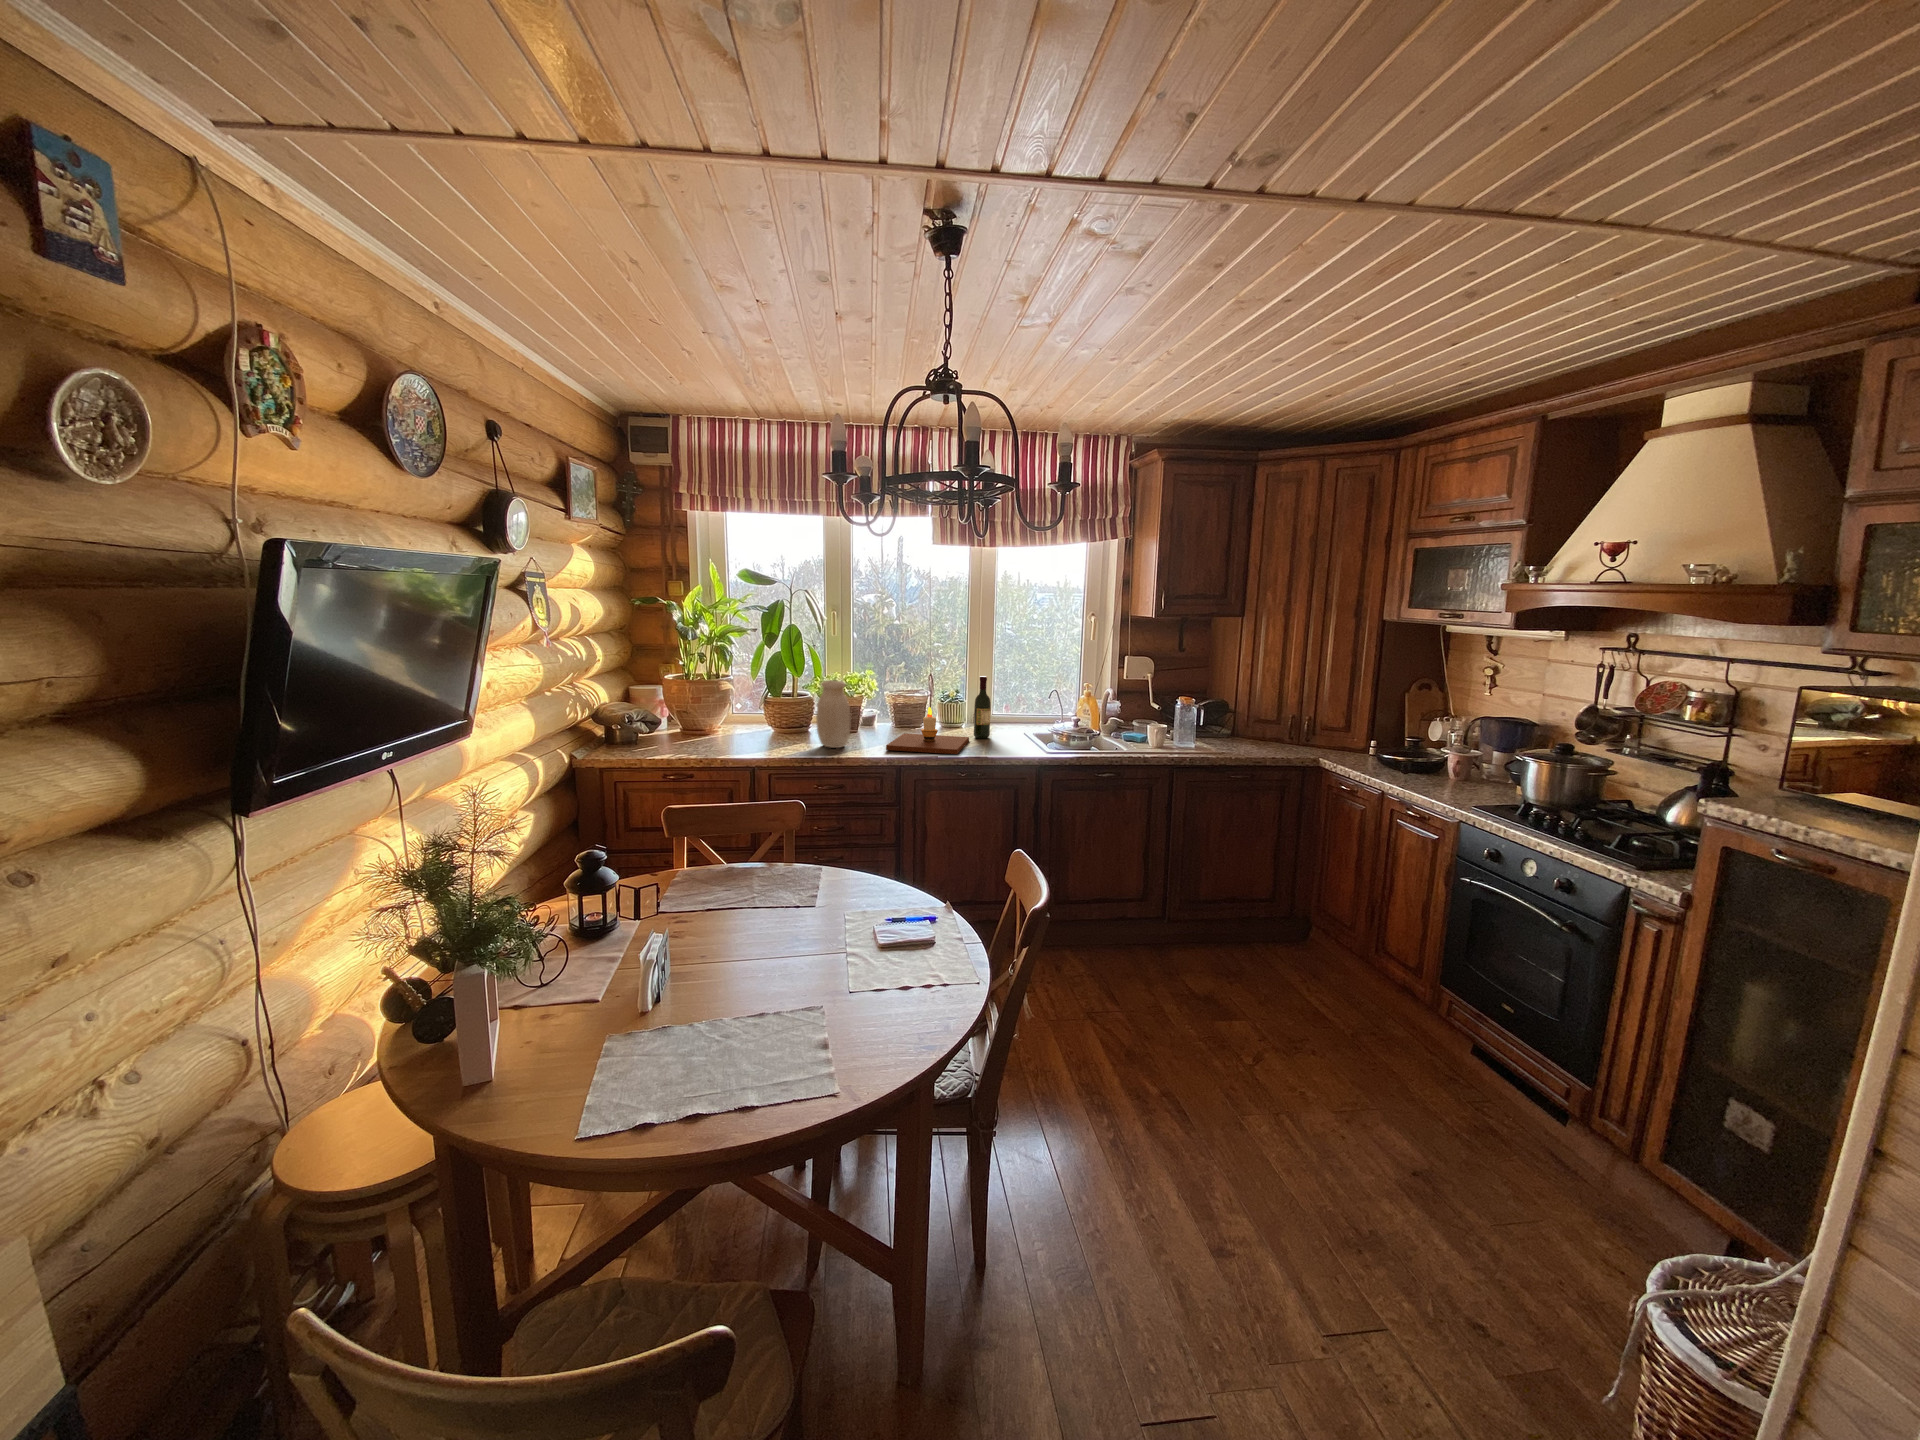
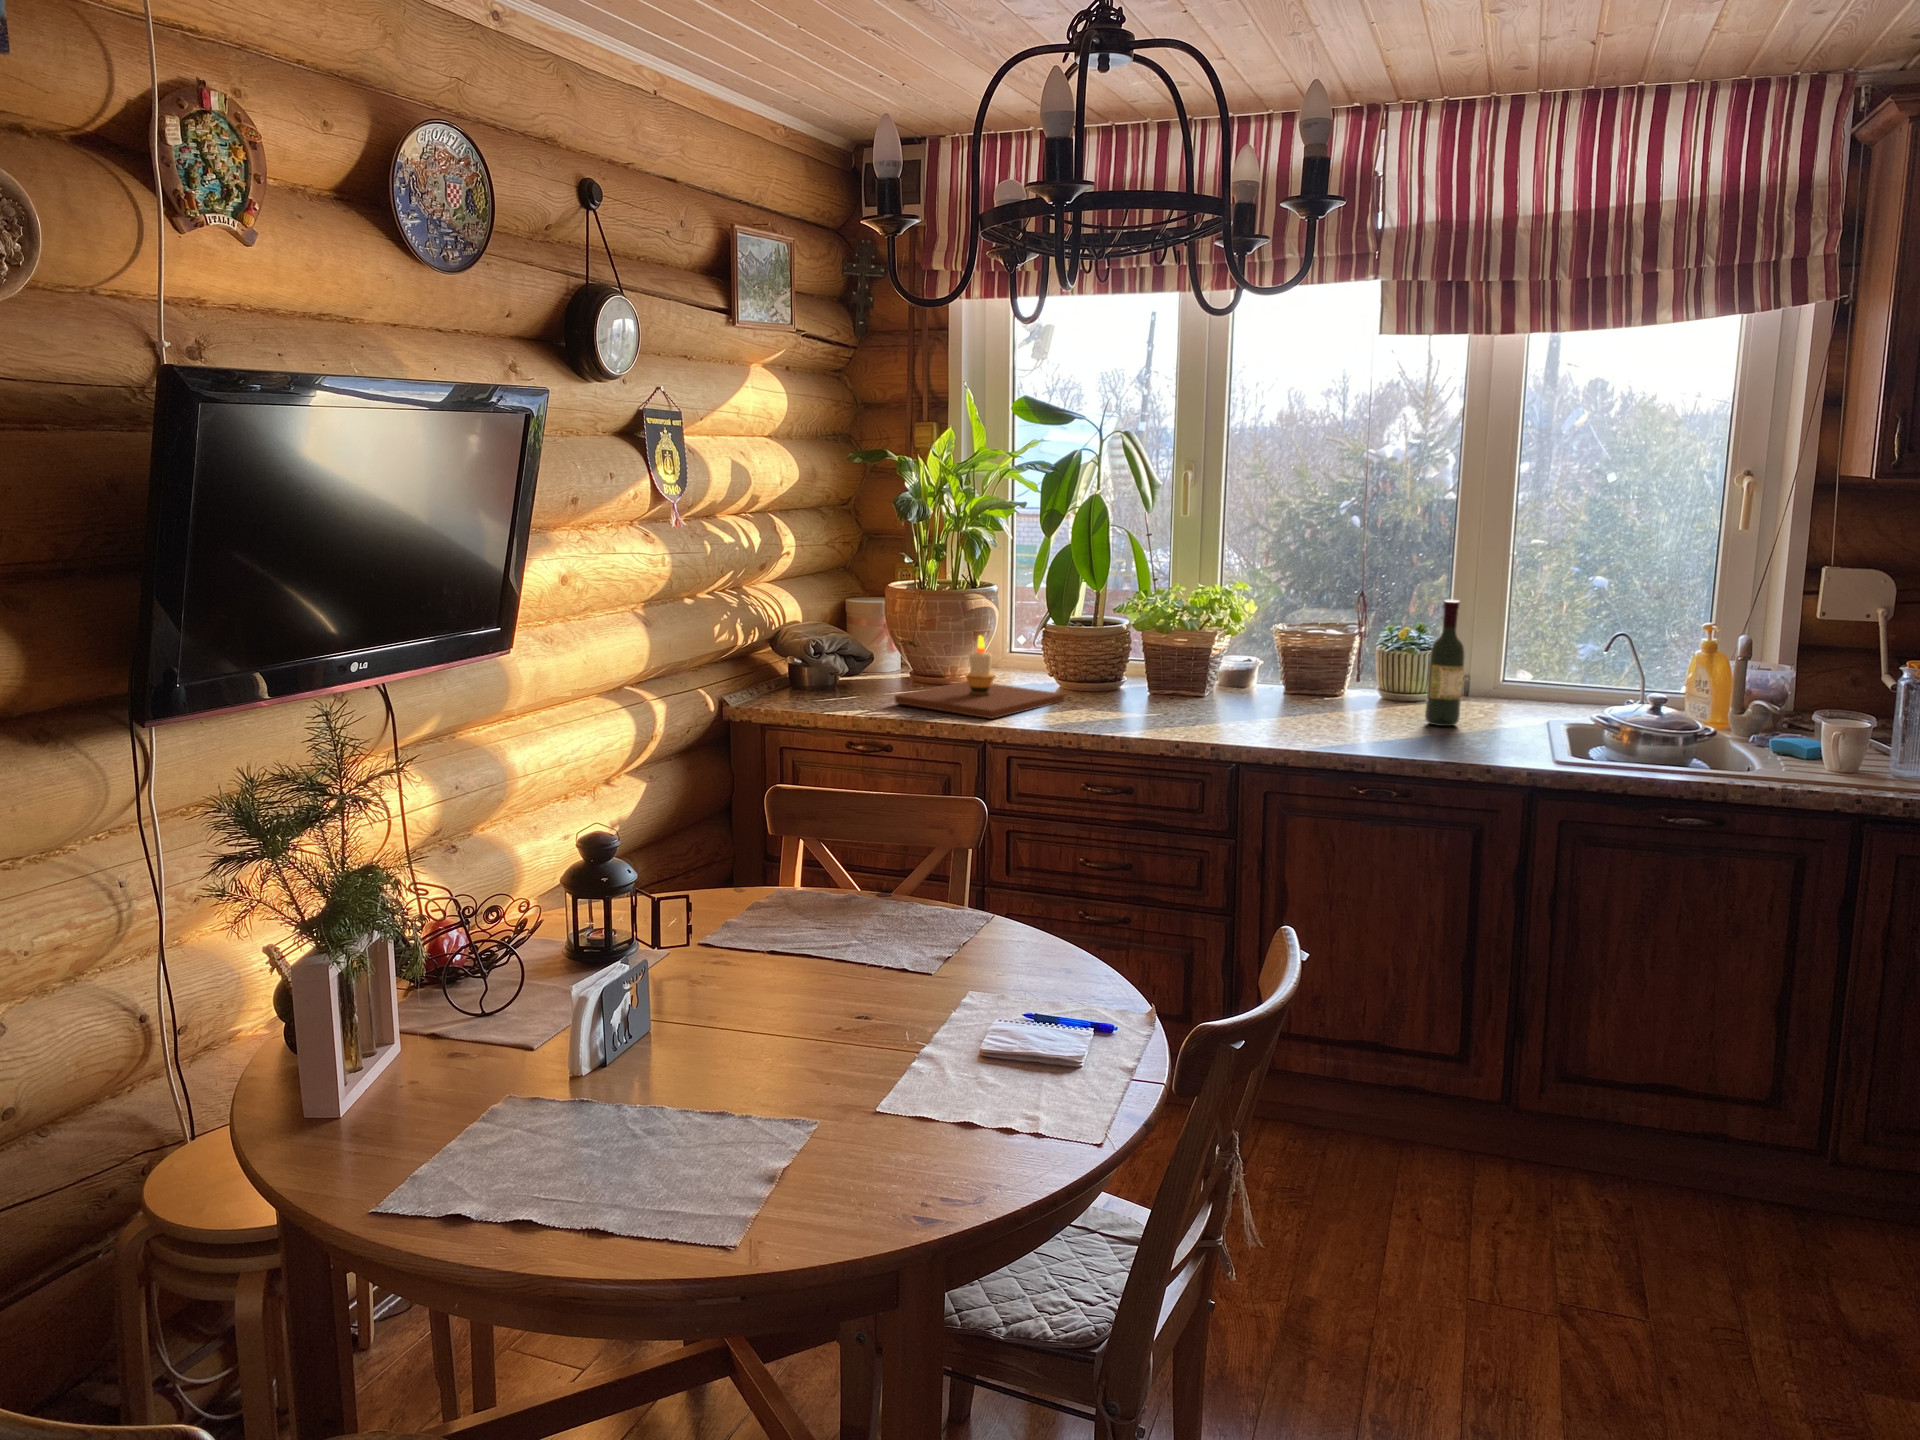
jar: present [816,680,850,748] -> none [1111,597,1170,721]
candle: present [886,707,969,754] -> present [894,635,1064,719]

